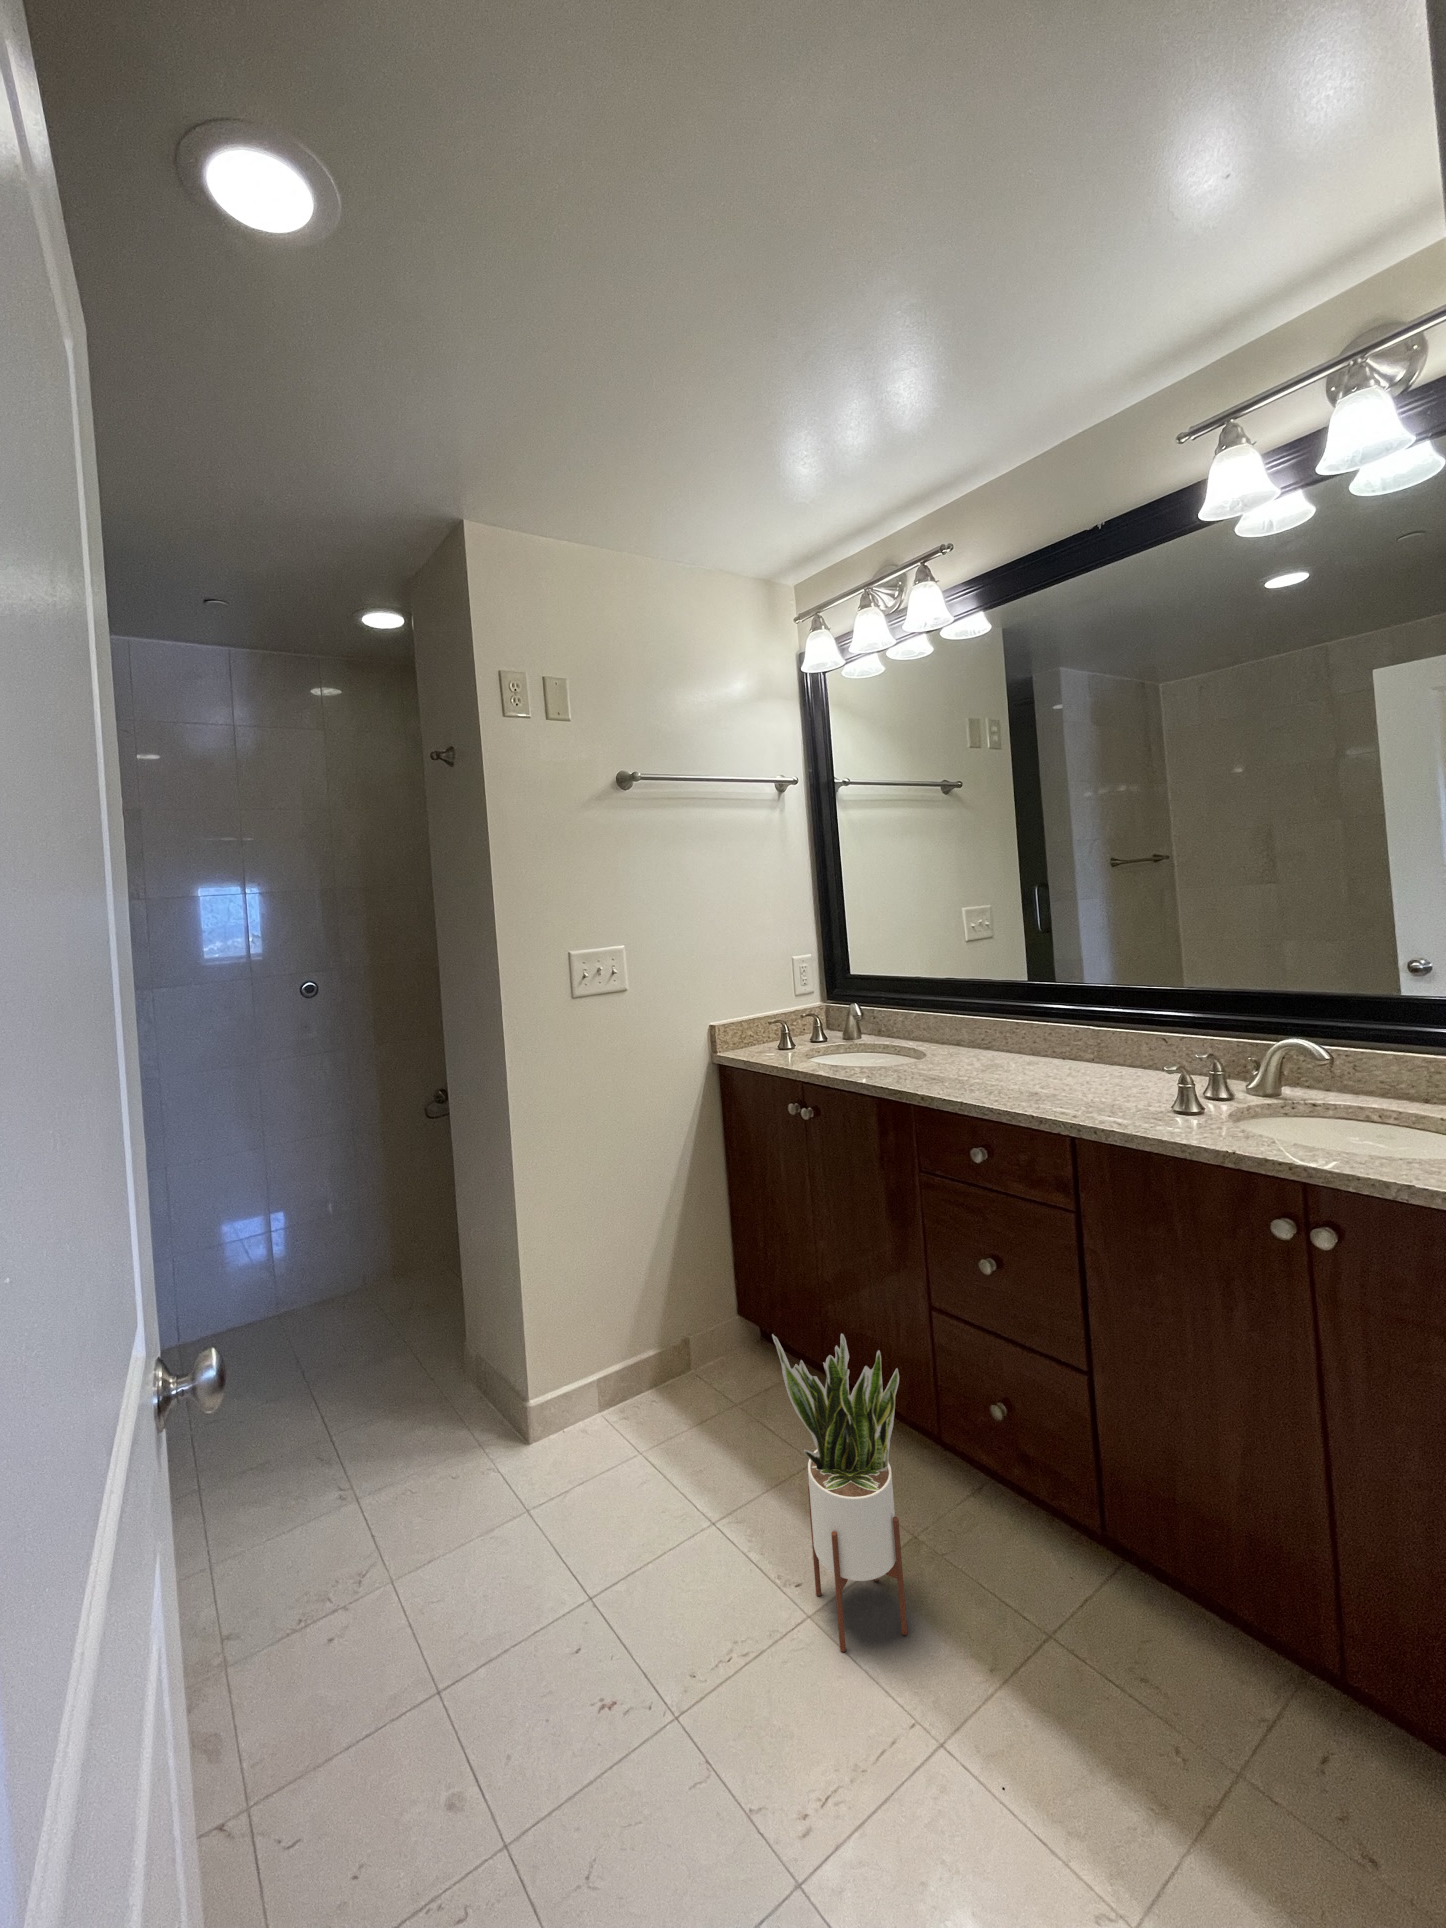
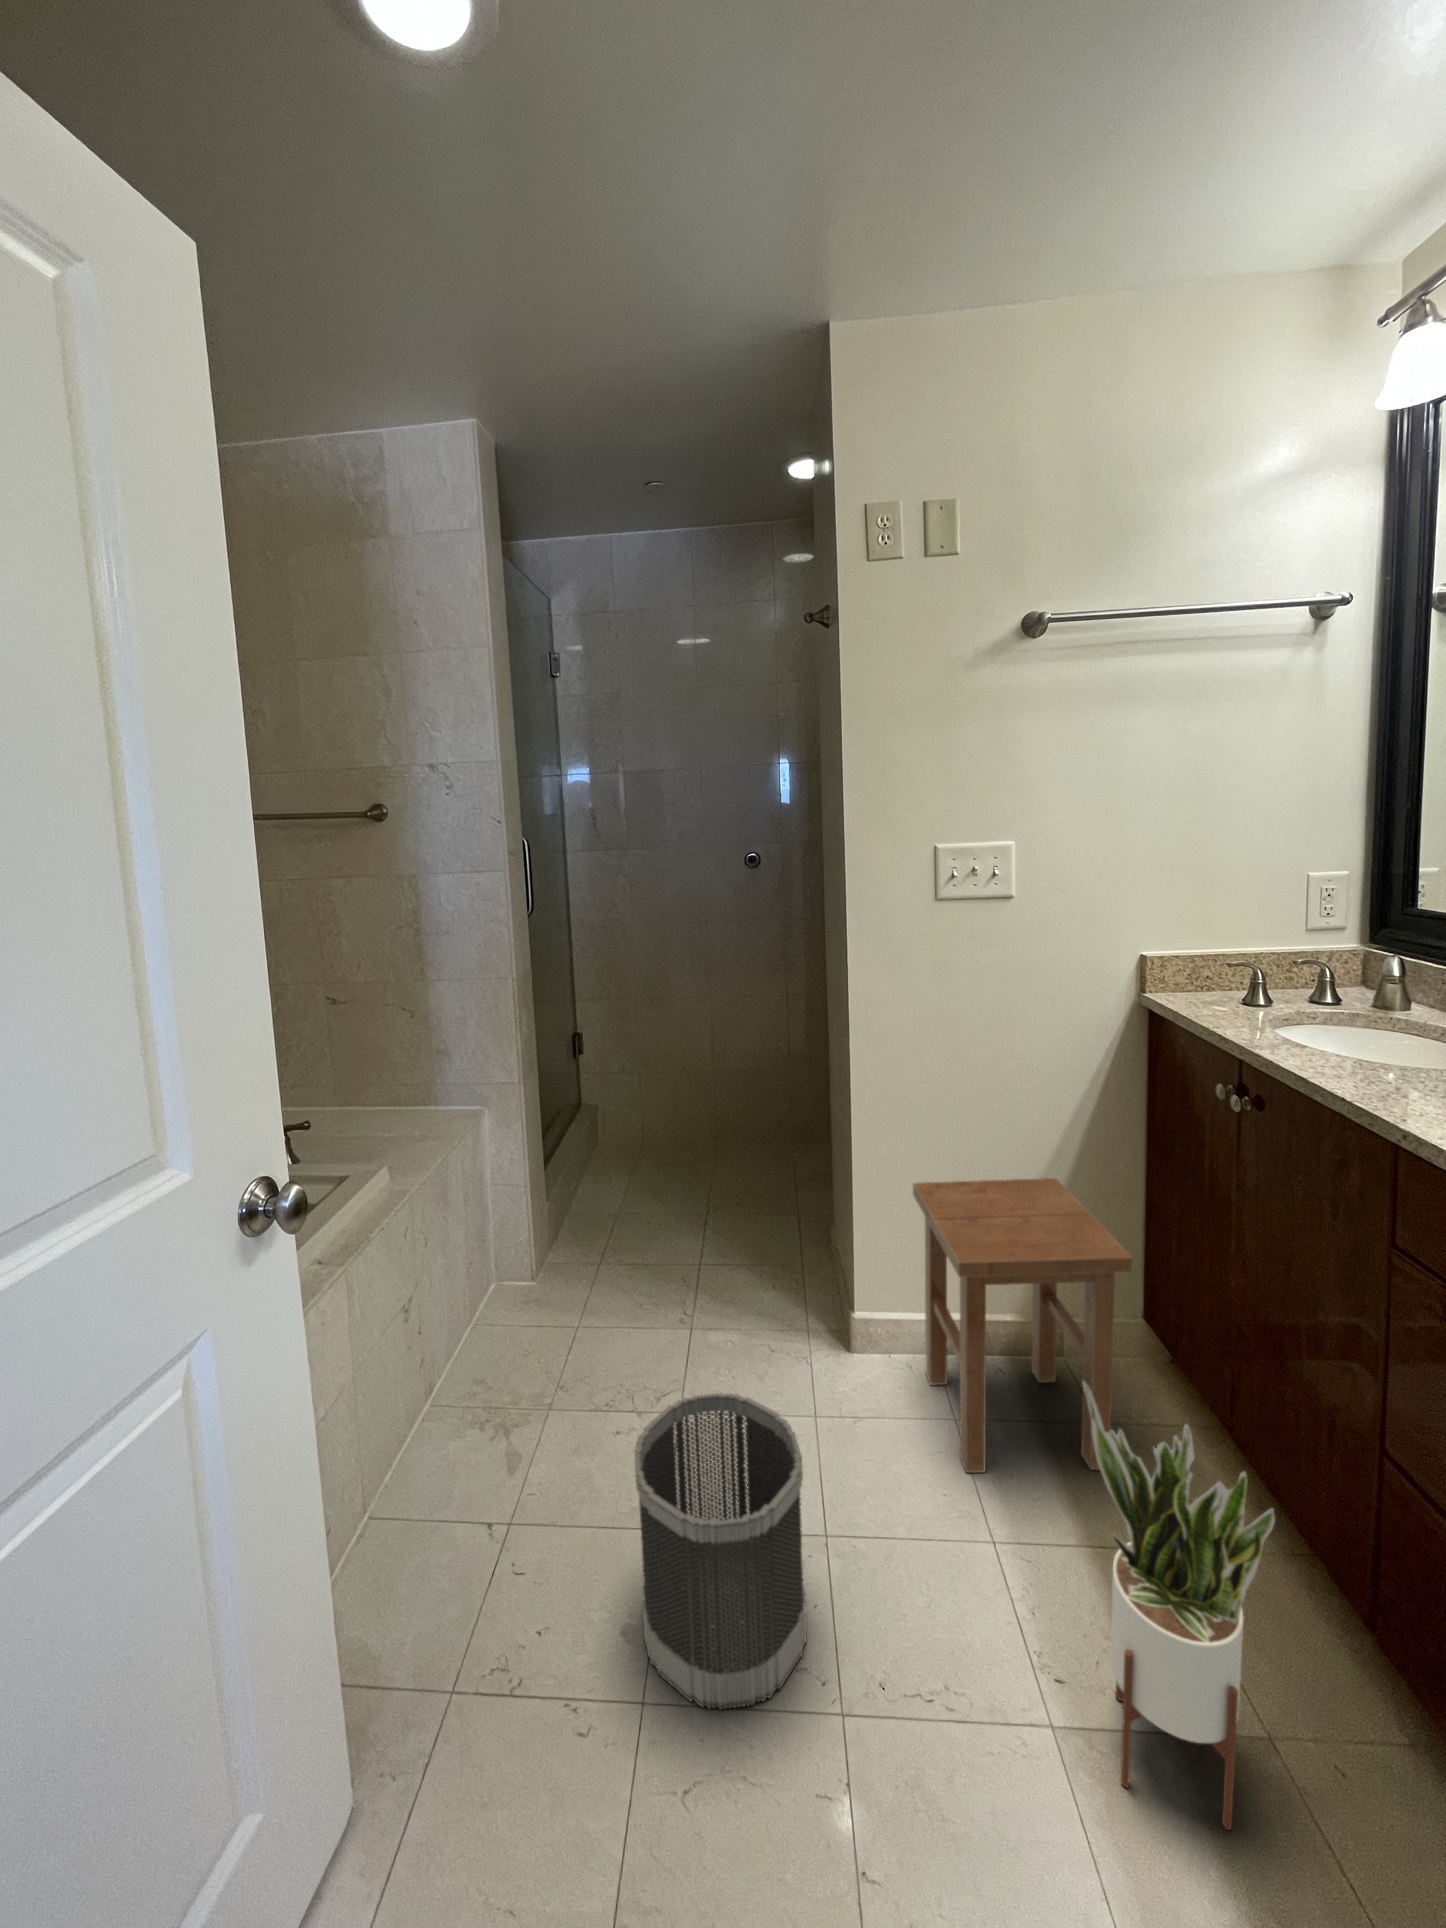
stool: none [574,1215,755,1494] -> present [913,1178,1132,1473]
wastebasket: none [400,1490,587,1839] -> present [635,1393,807,1710]

